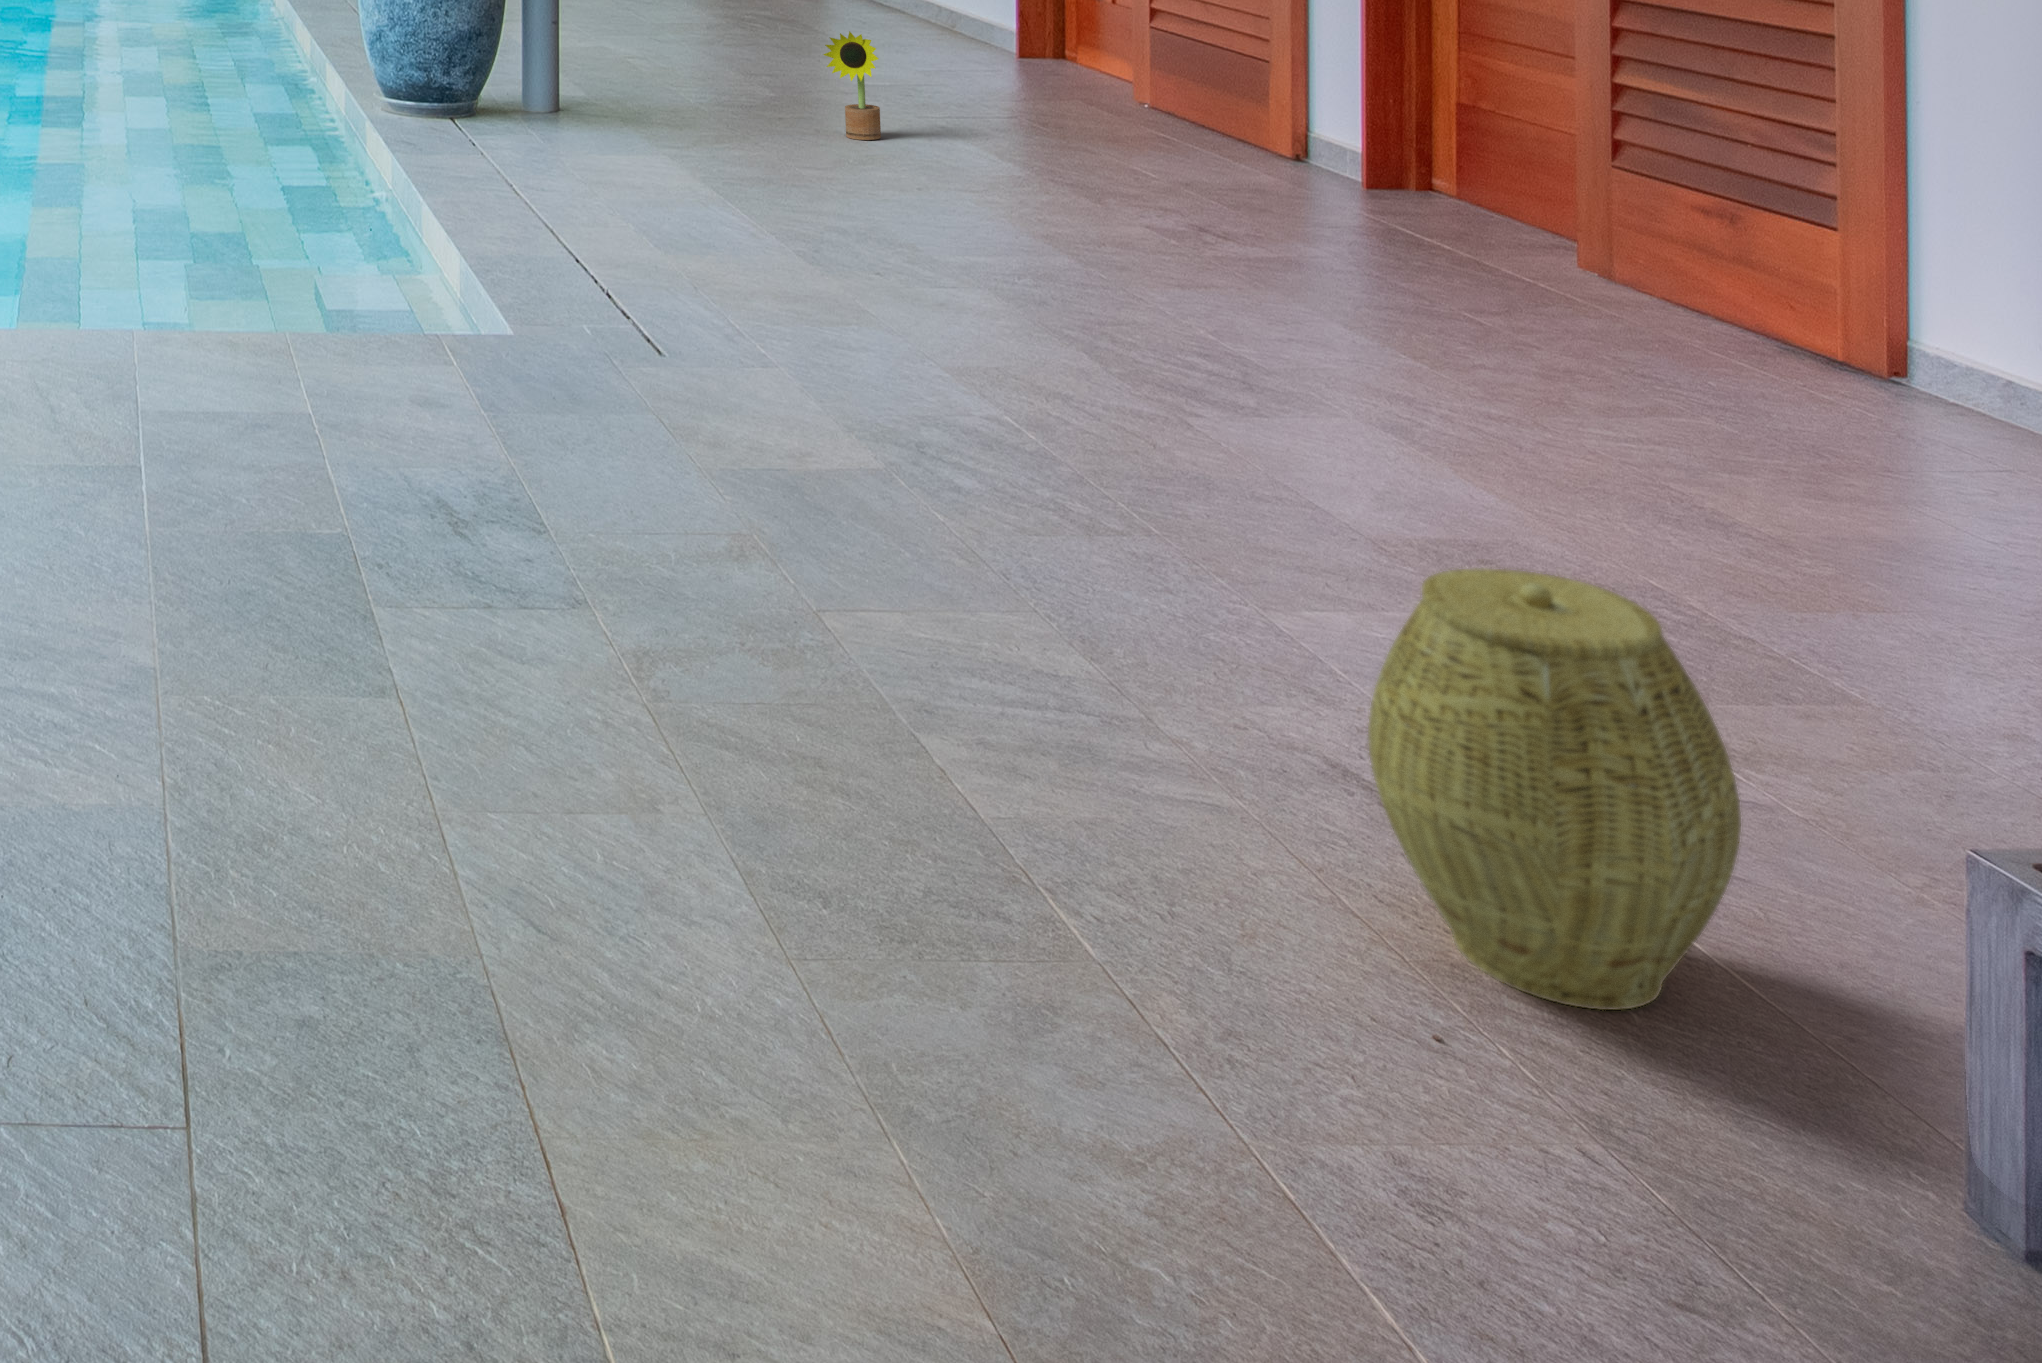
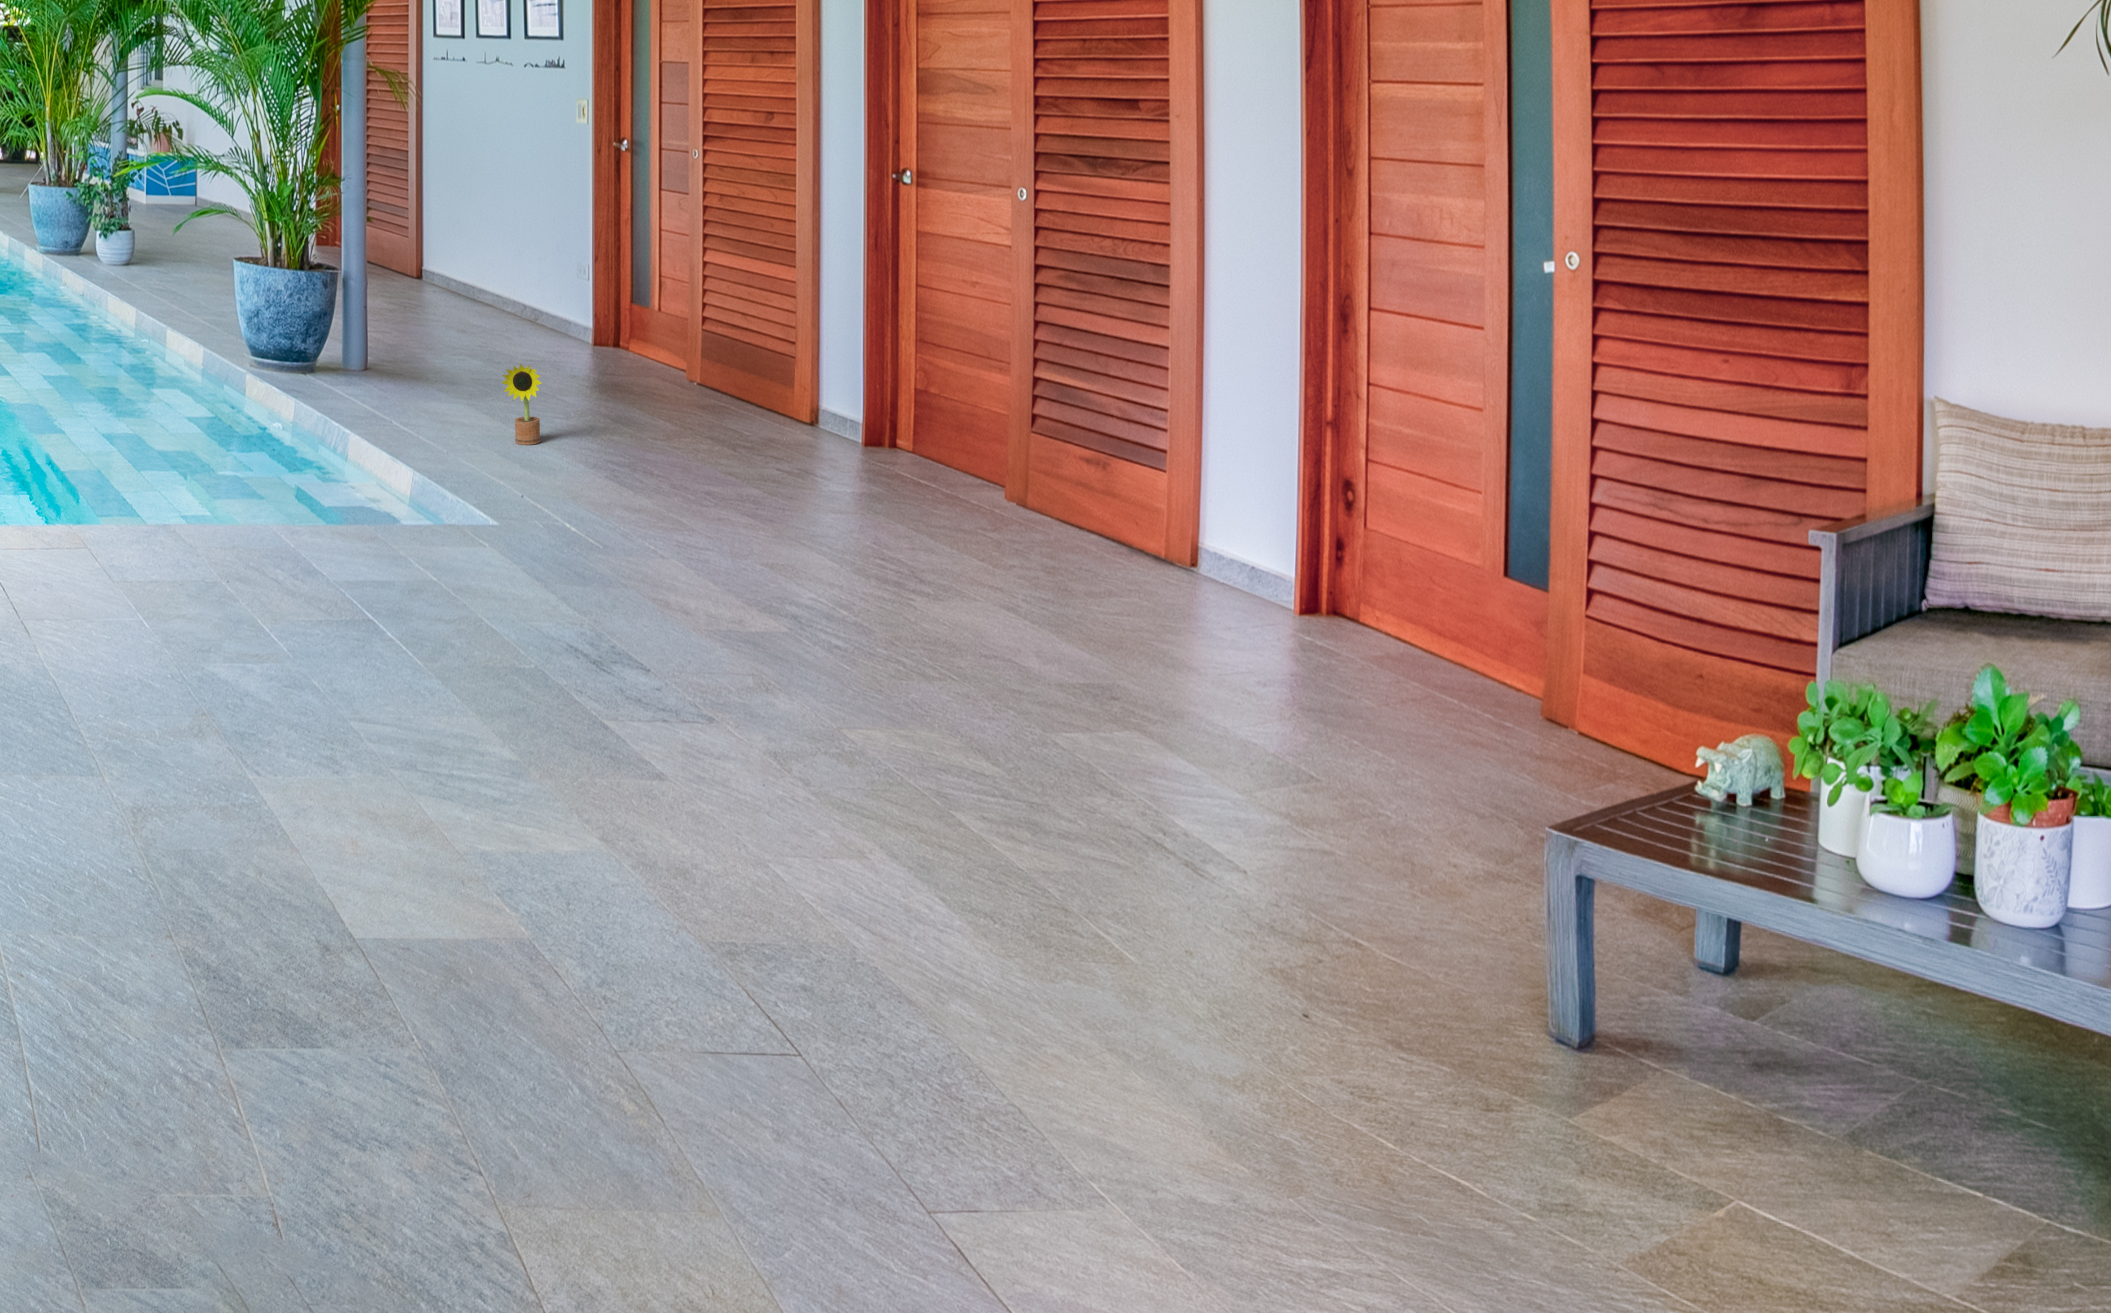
woven basket: present [1368,568,1741,1010] -> none [1124,819,1336,1105]

